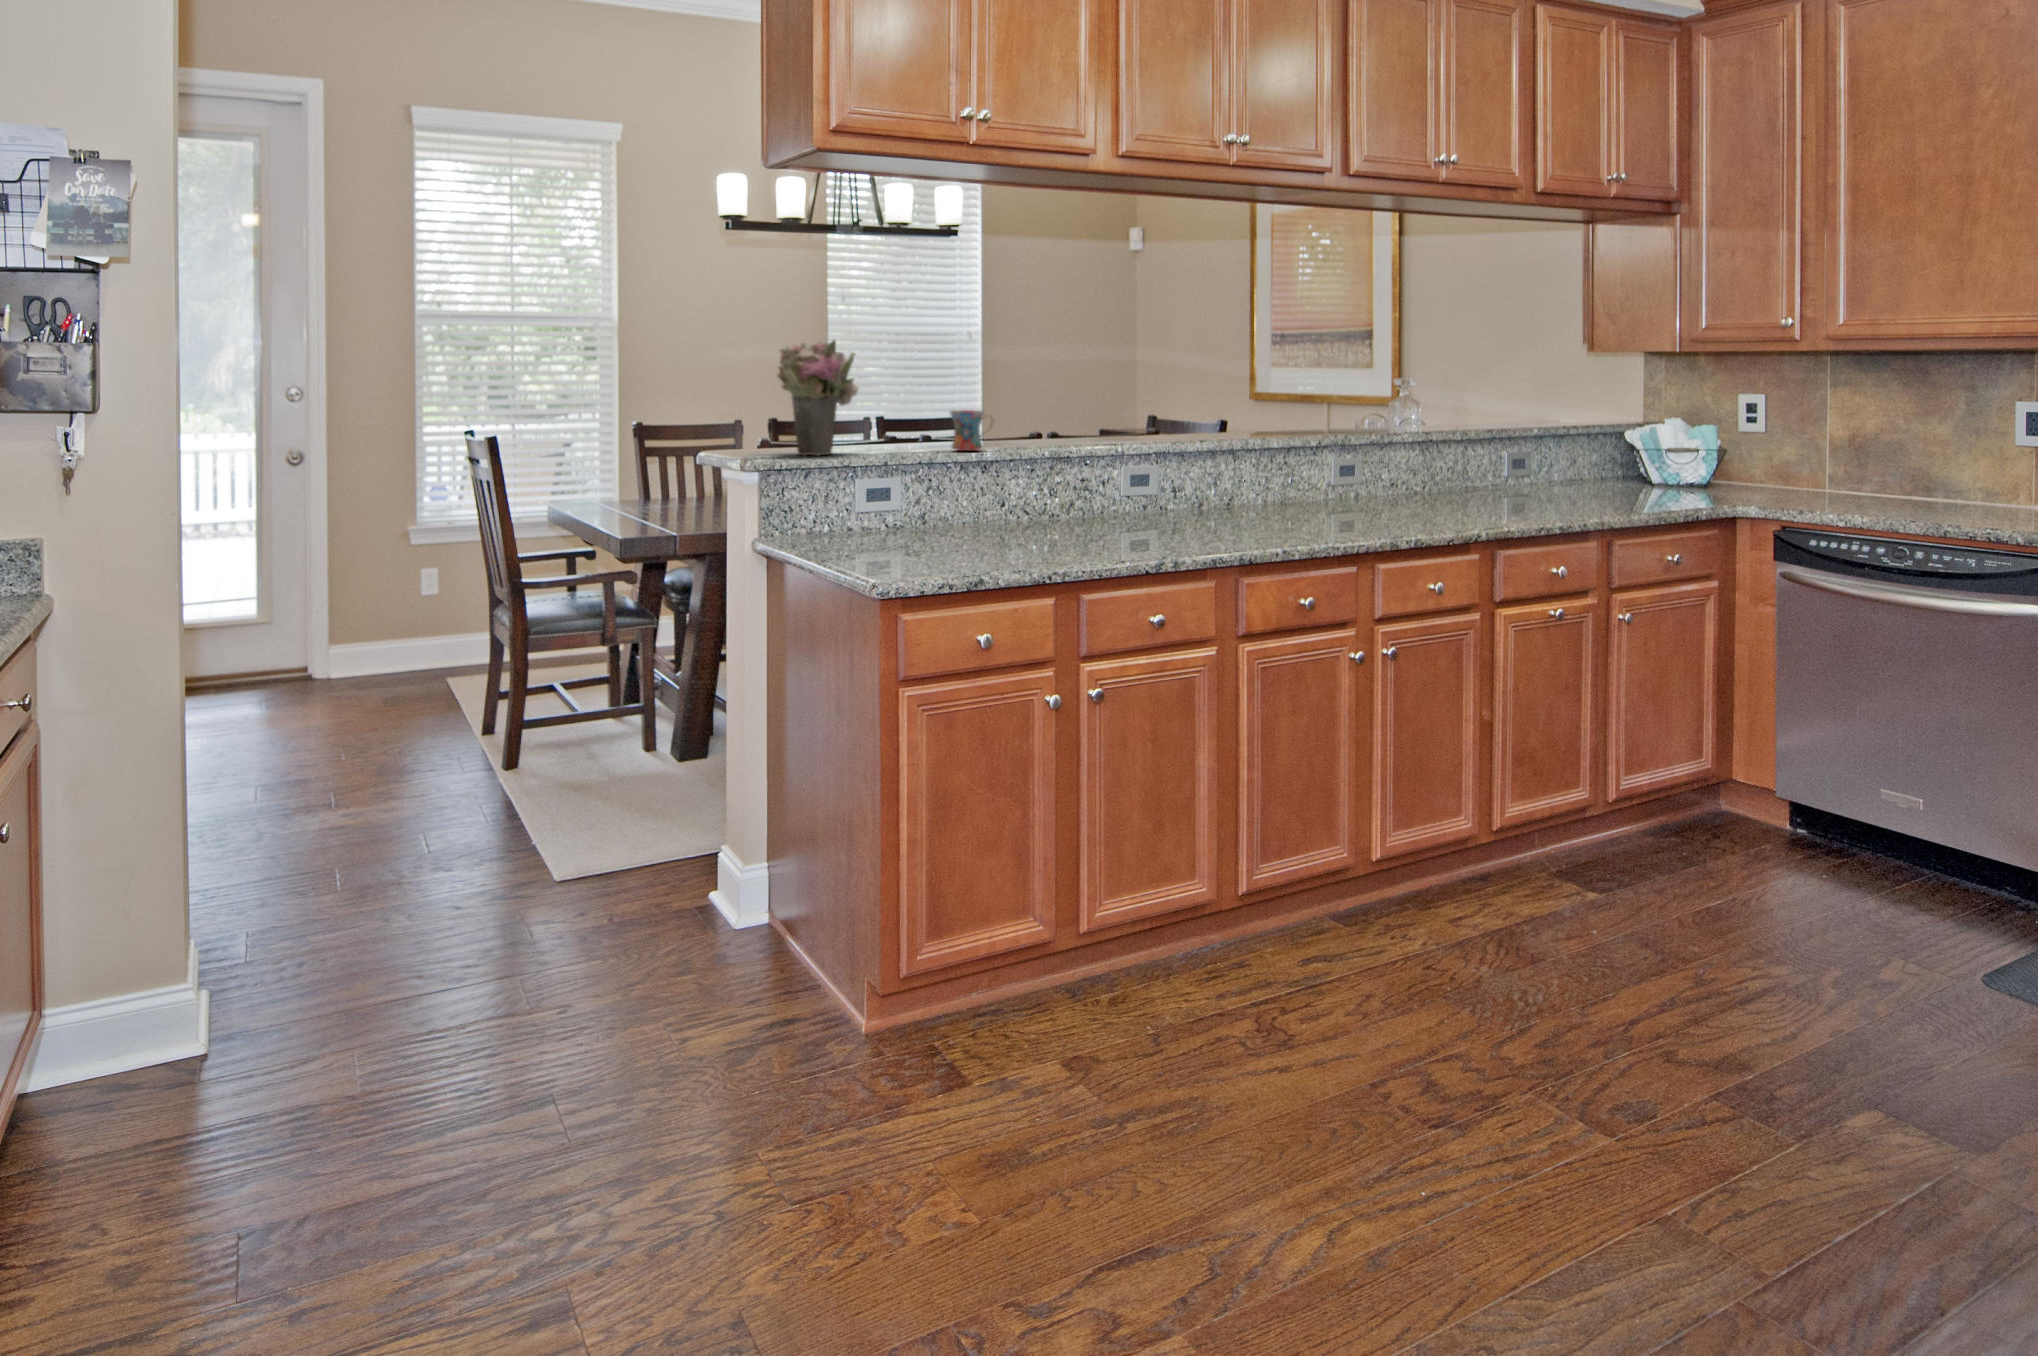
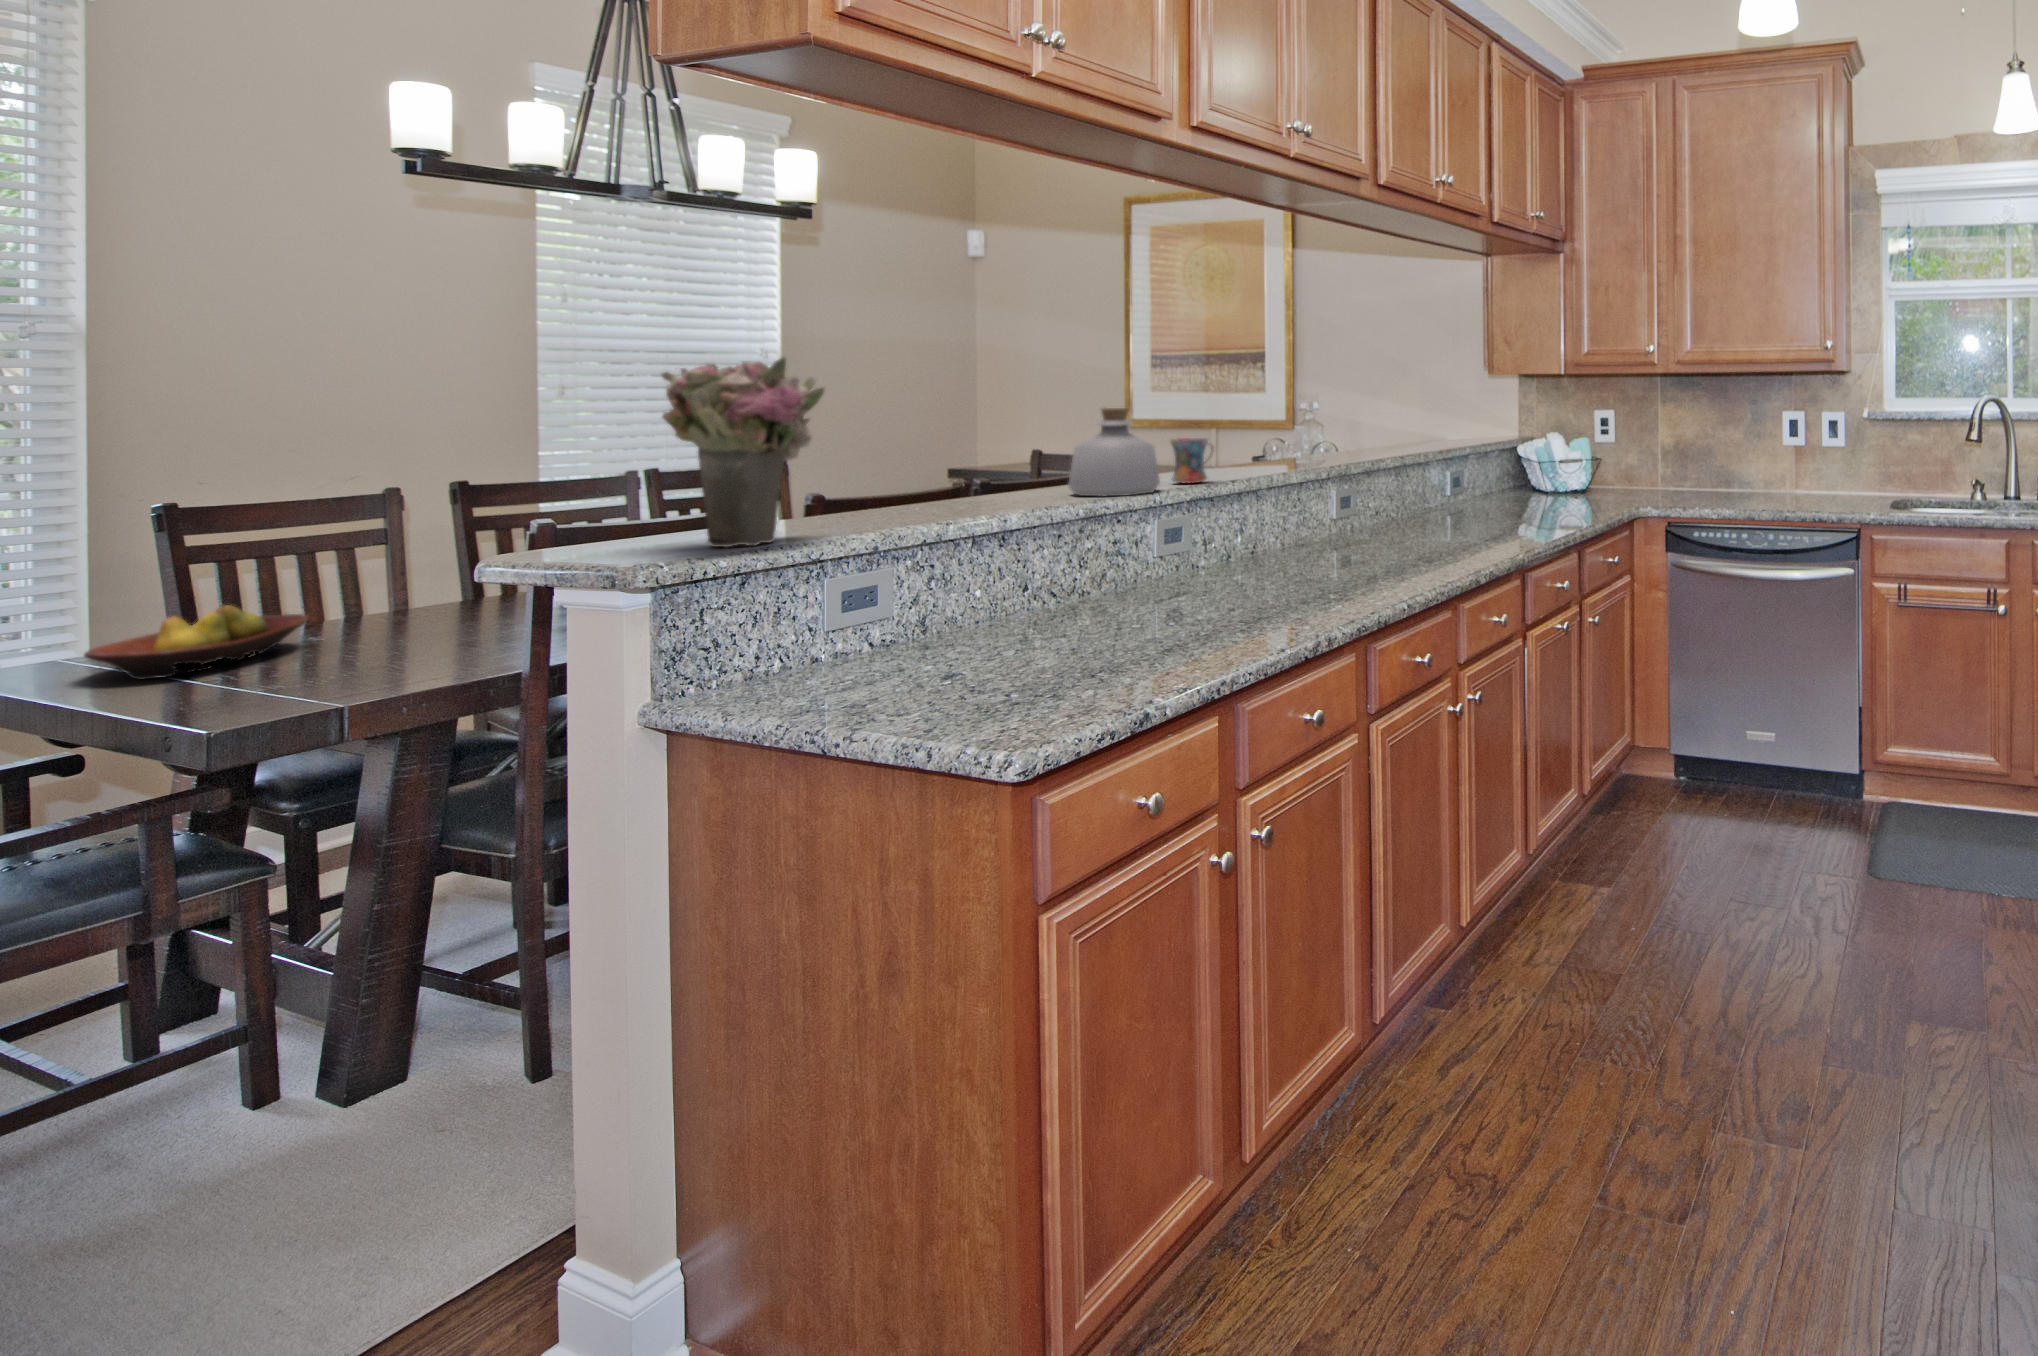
bottle: none [1059,377,1129,445] -> present [1069,408,1160,497]
mug: present [950,410,988,451] -> present [1170,438,1213,484]
fruit bowl: none [592,477,682,511] -> present [84,605,309,680]

